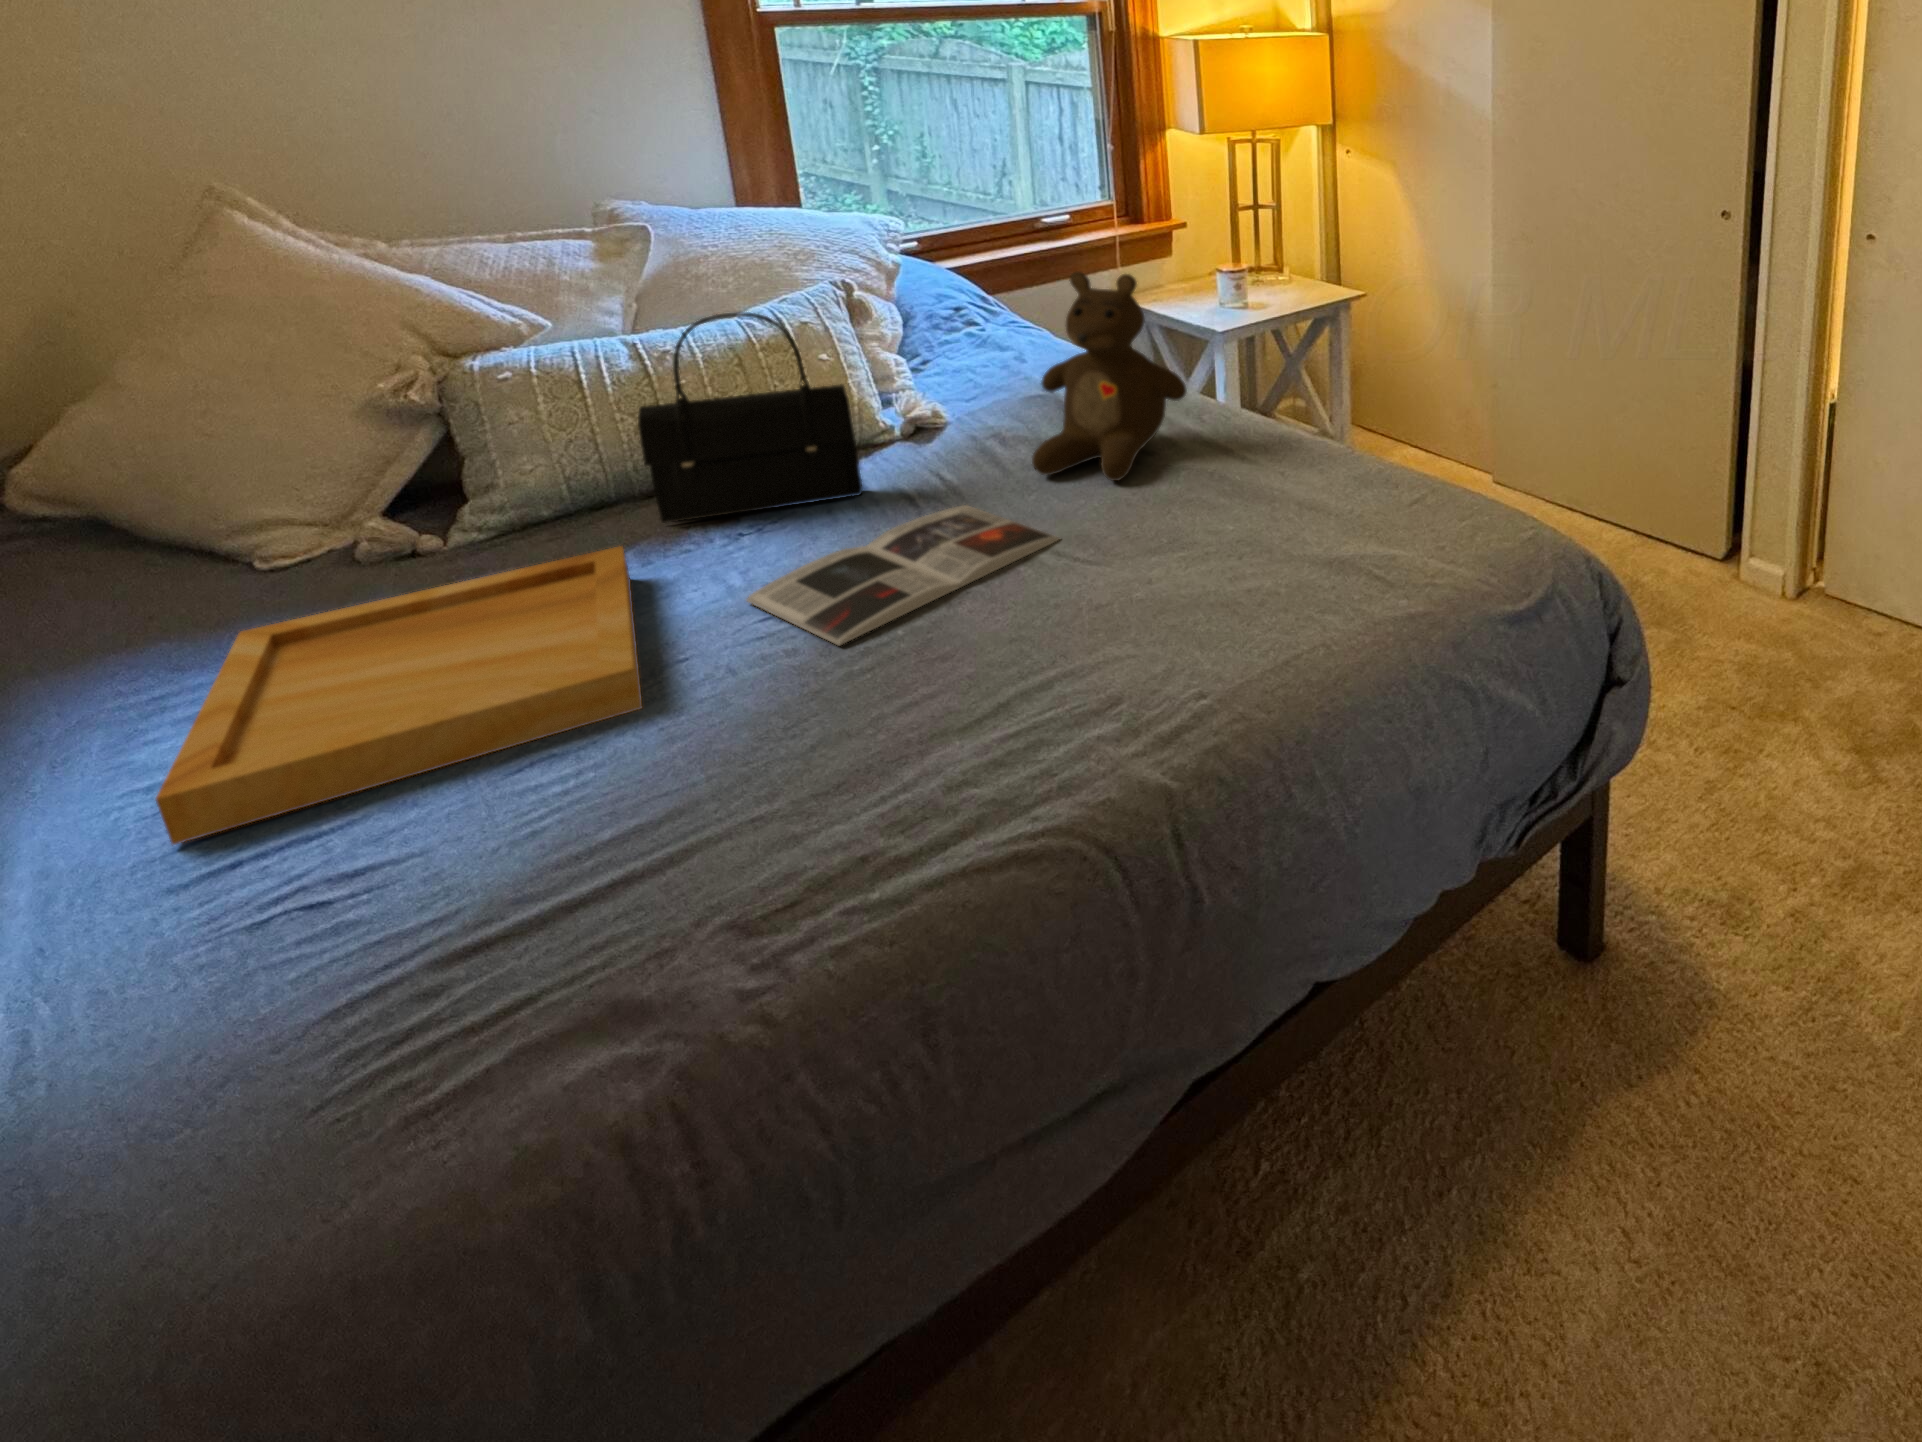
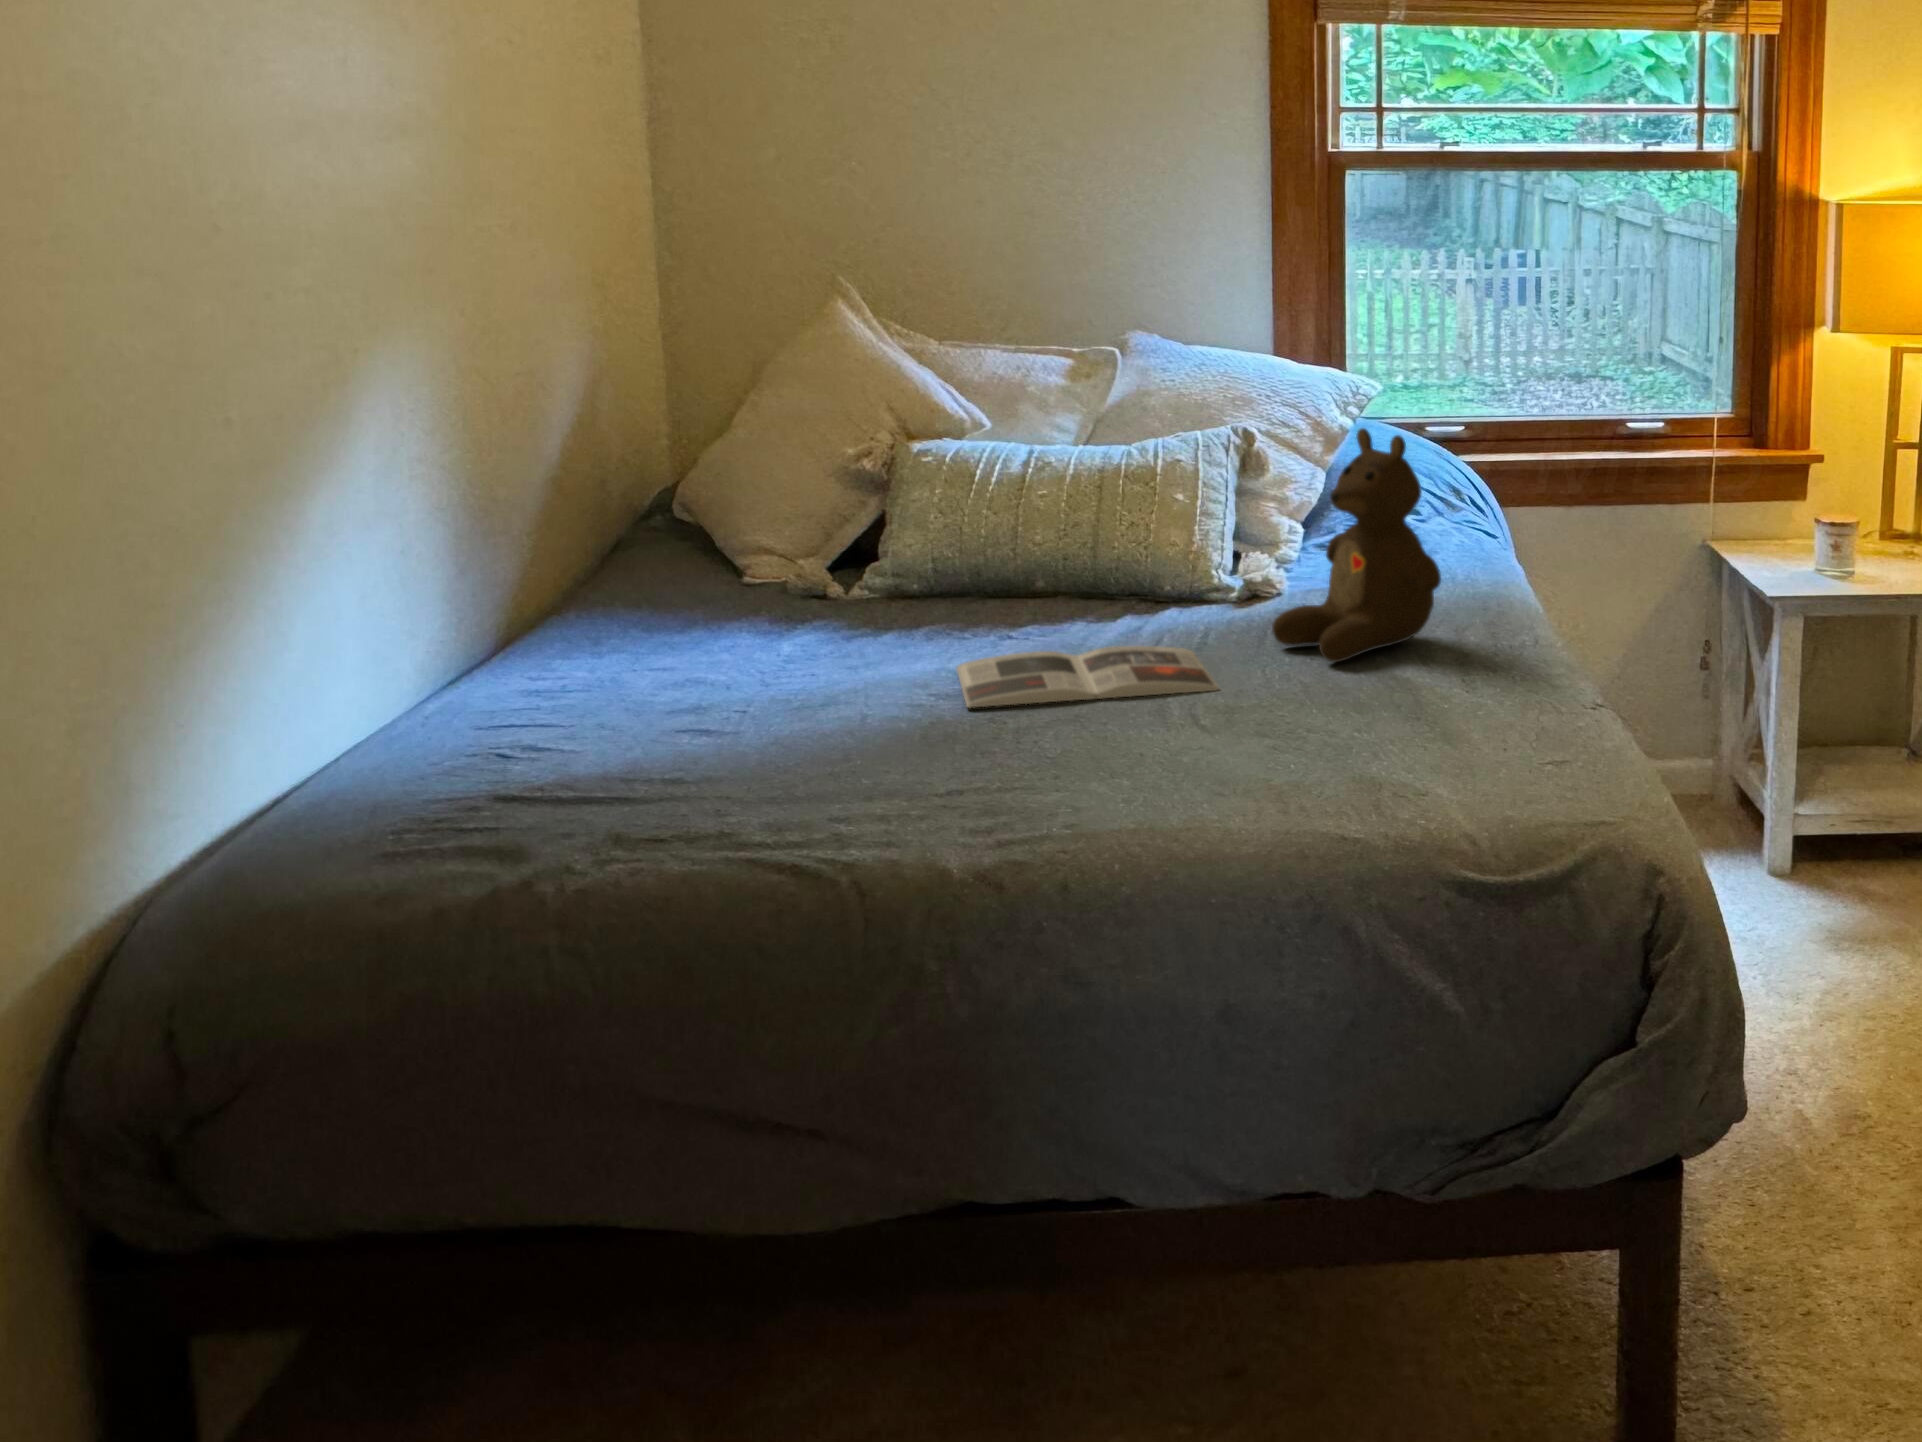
handbag: present [638,312,863,523] -> none [972,418,1140,627]
tray: present [156,546,642,845] -> none [548,599,917,708]

